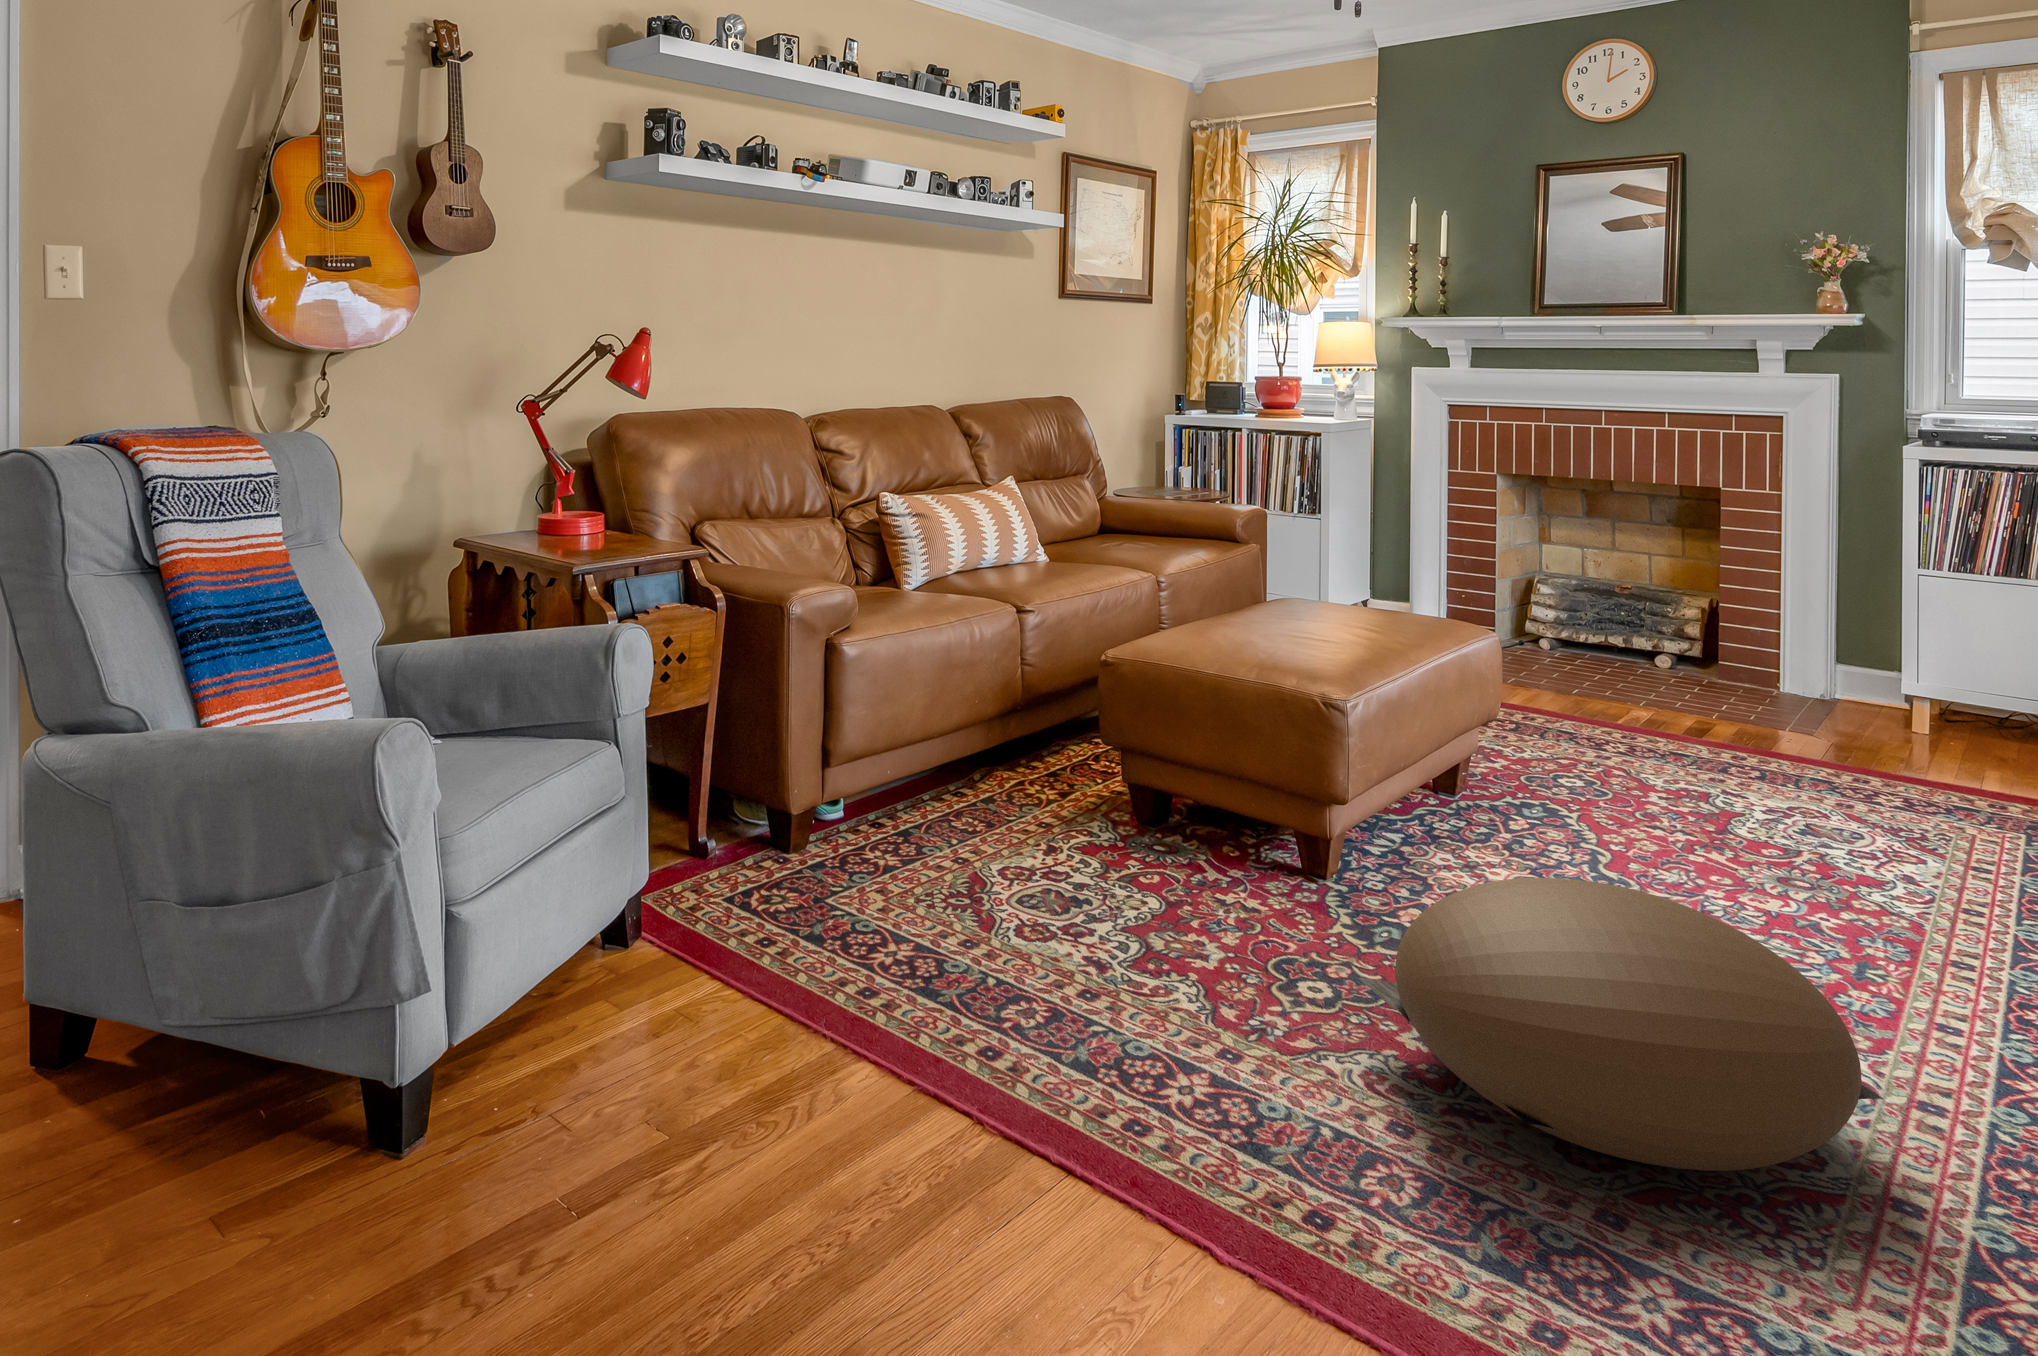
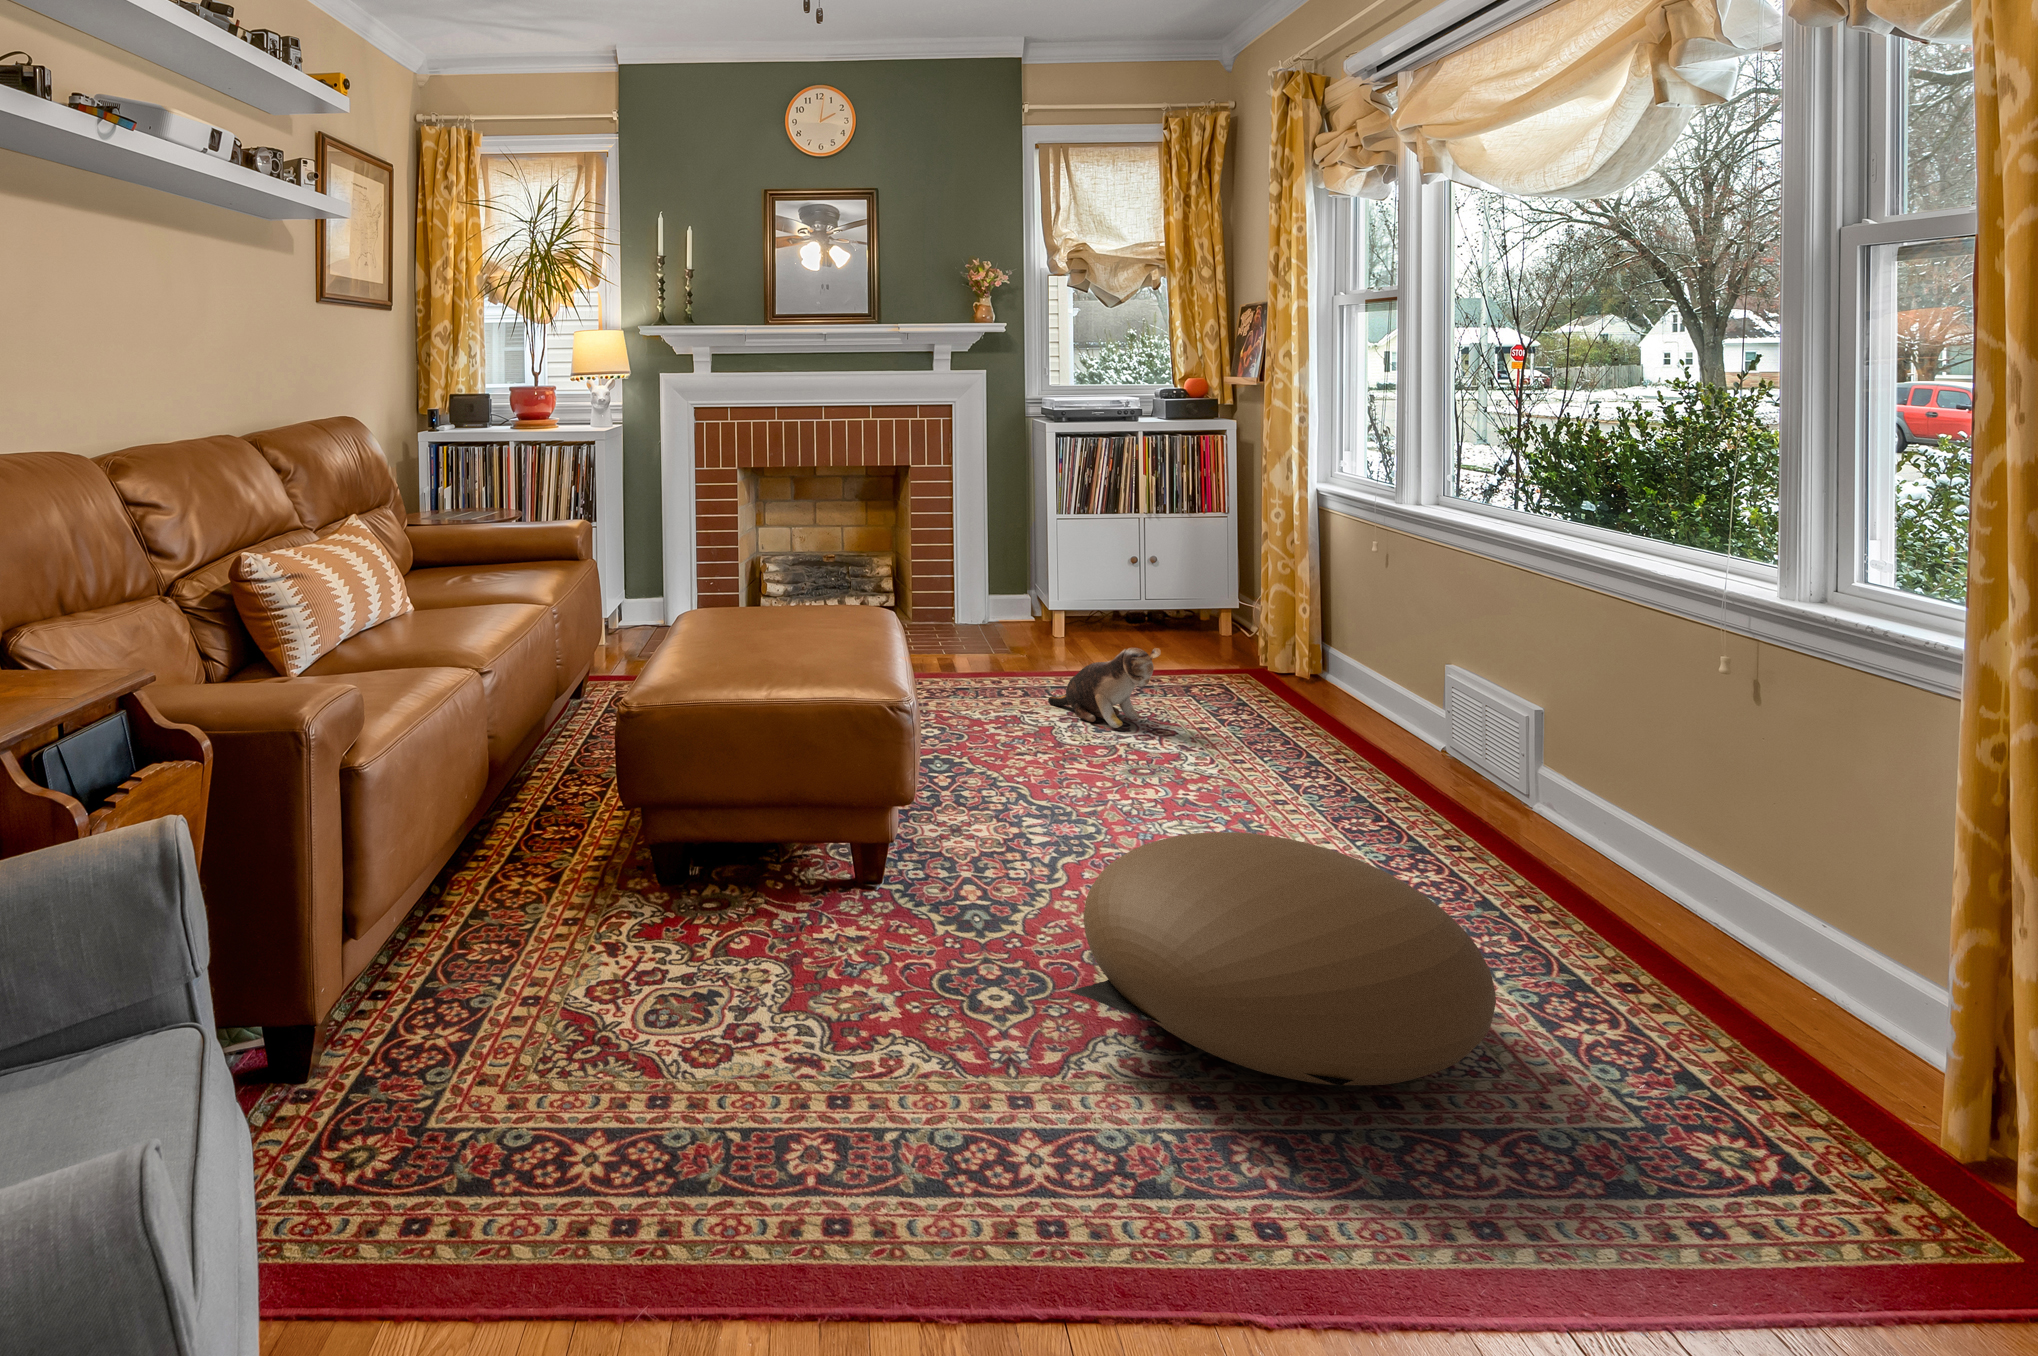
plush toy: none [1777,729,1903,828] -> present [1048,648,1161,728]

